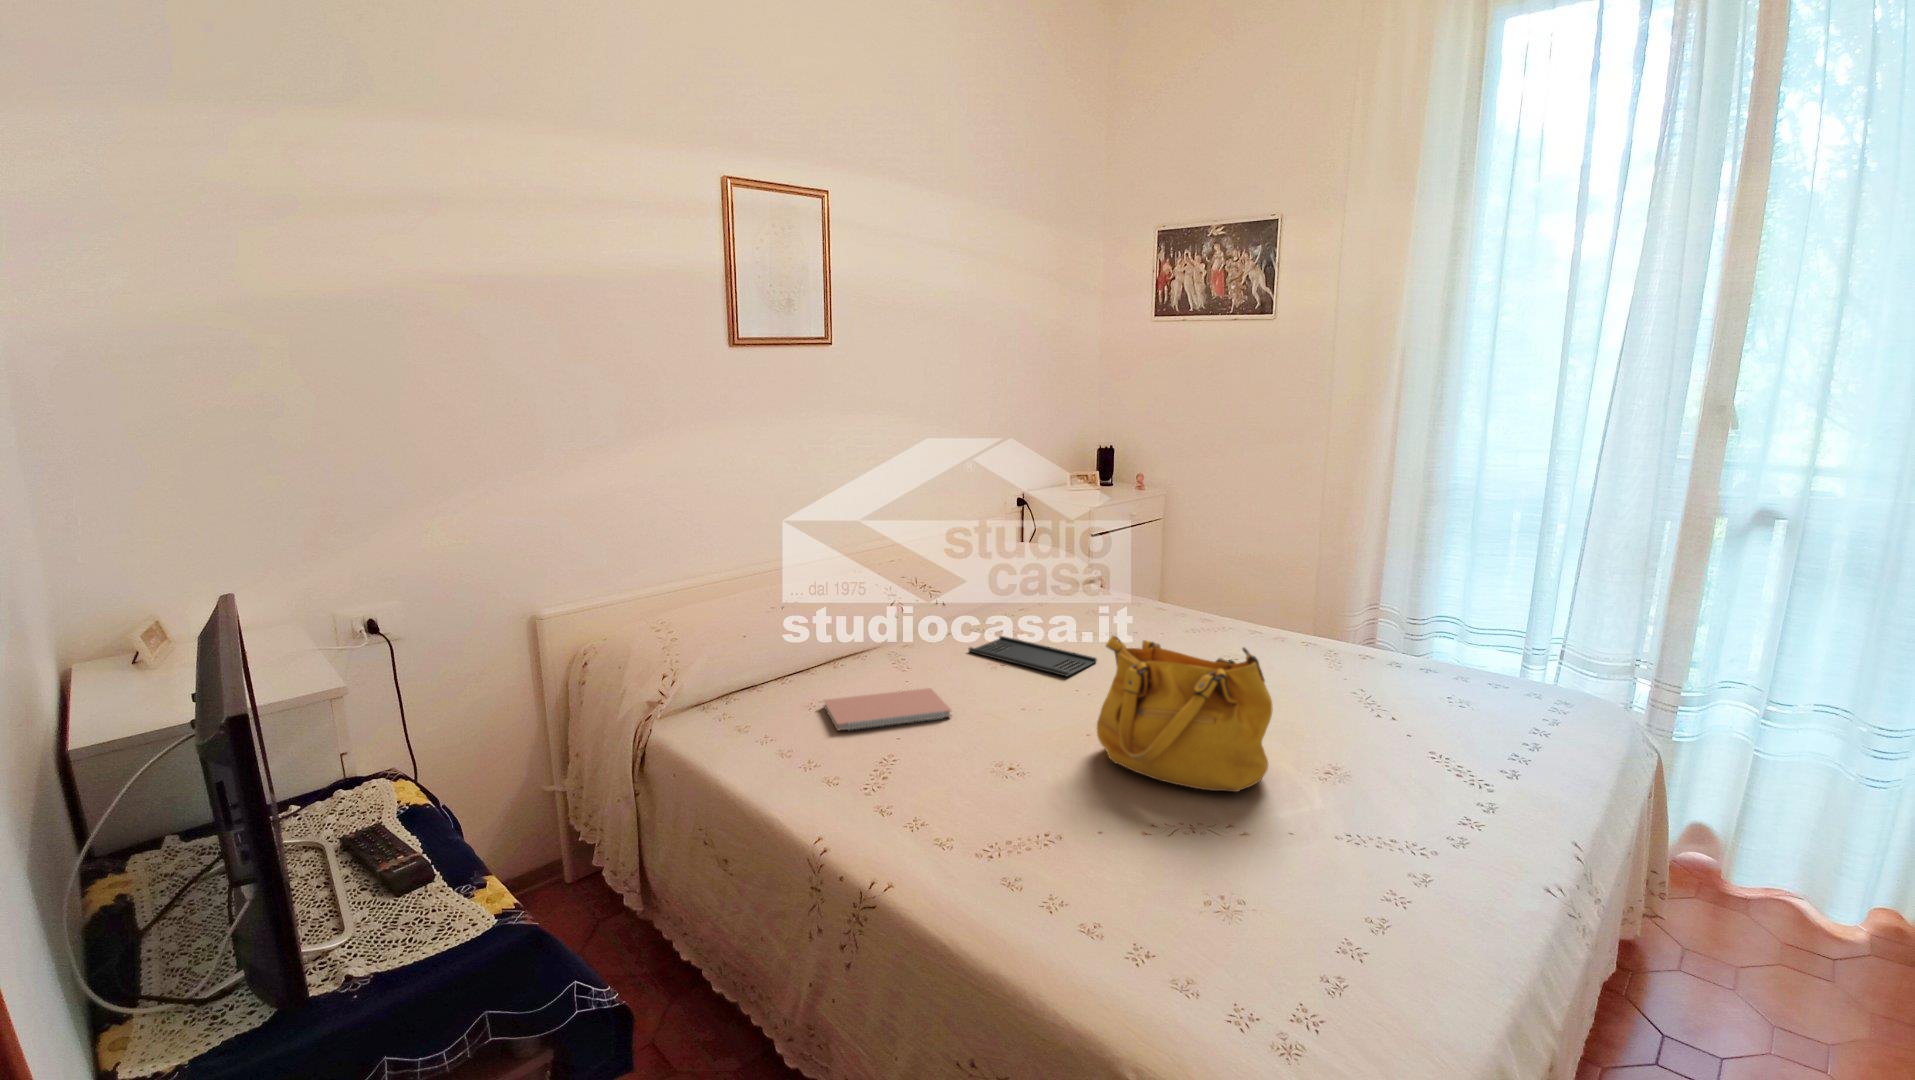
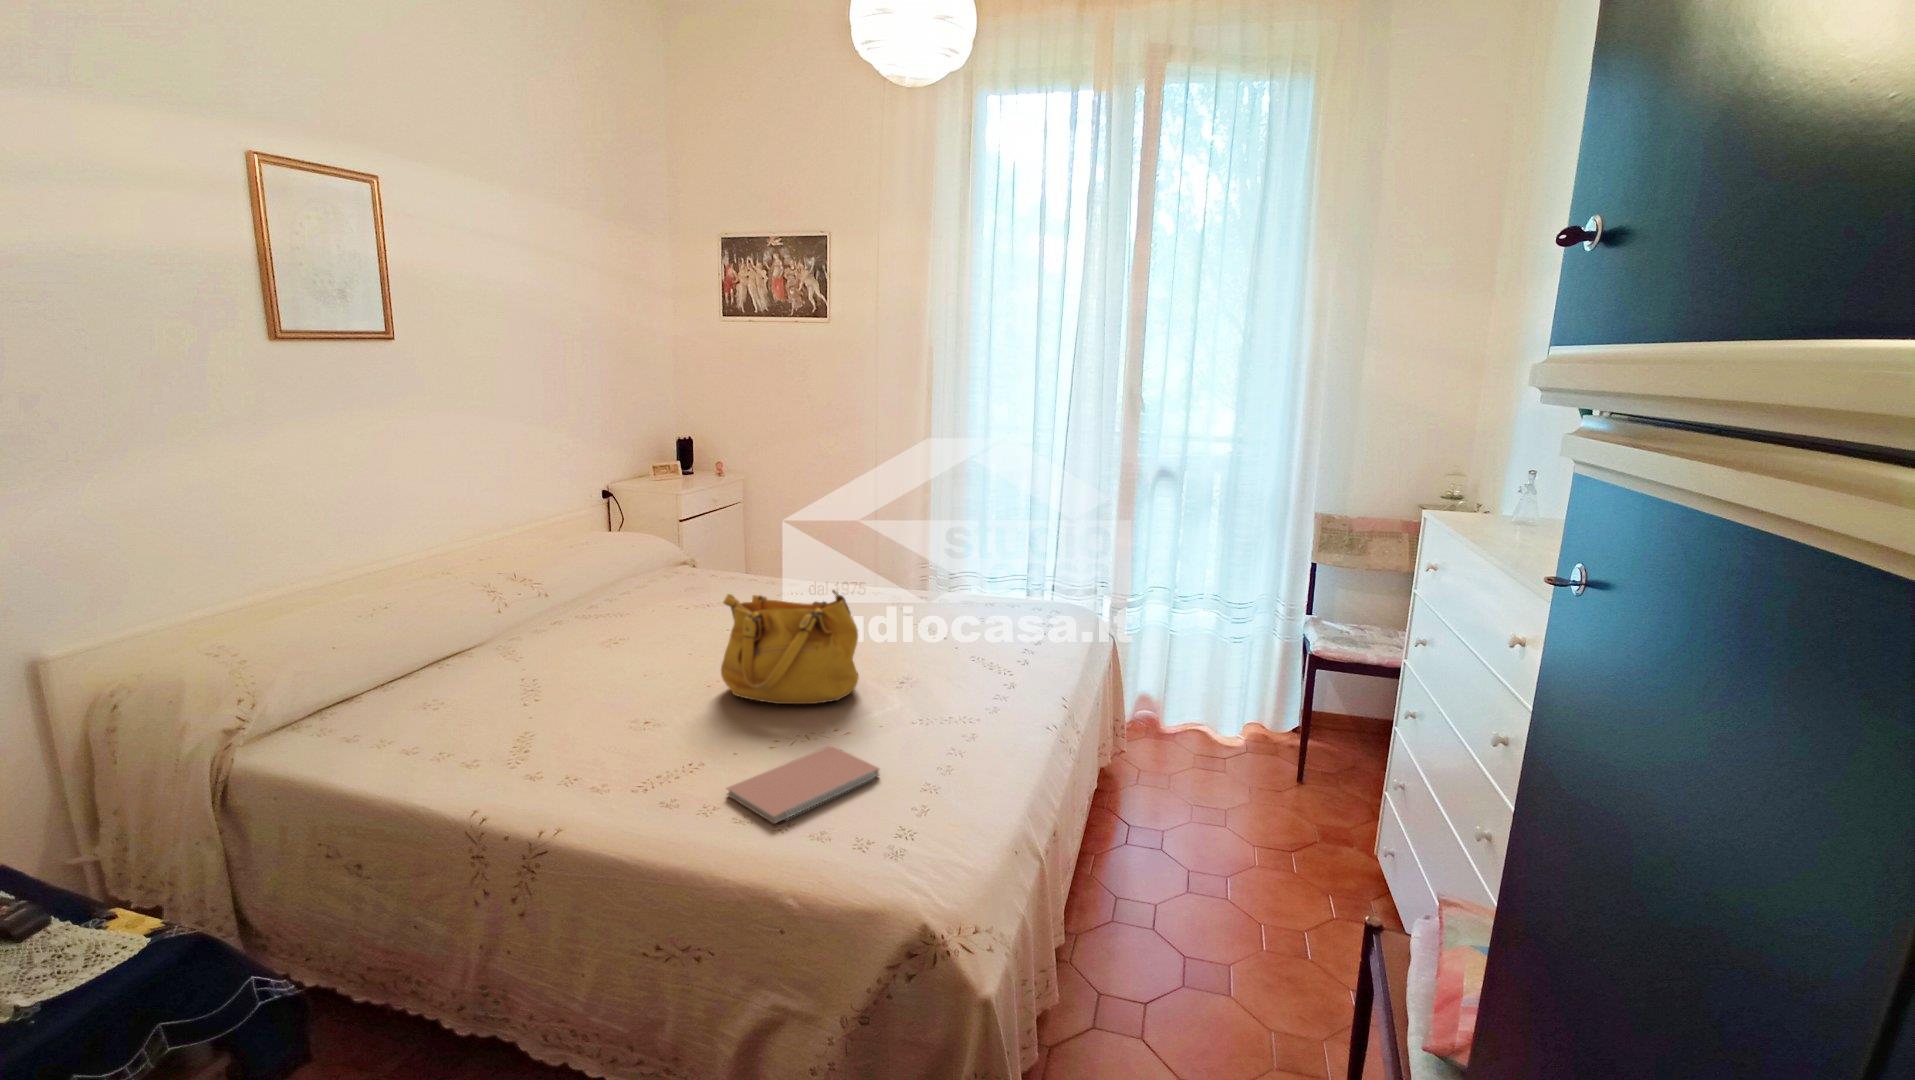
tray: present [969,636,1097,676] -> none [585,612,708,638]
notebook: present [824,688,951,731] -> present [727,746,879,823]

